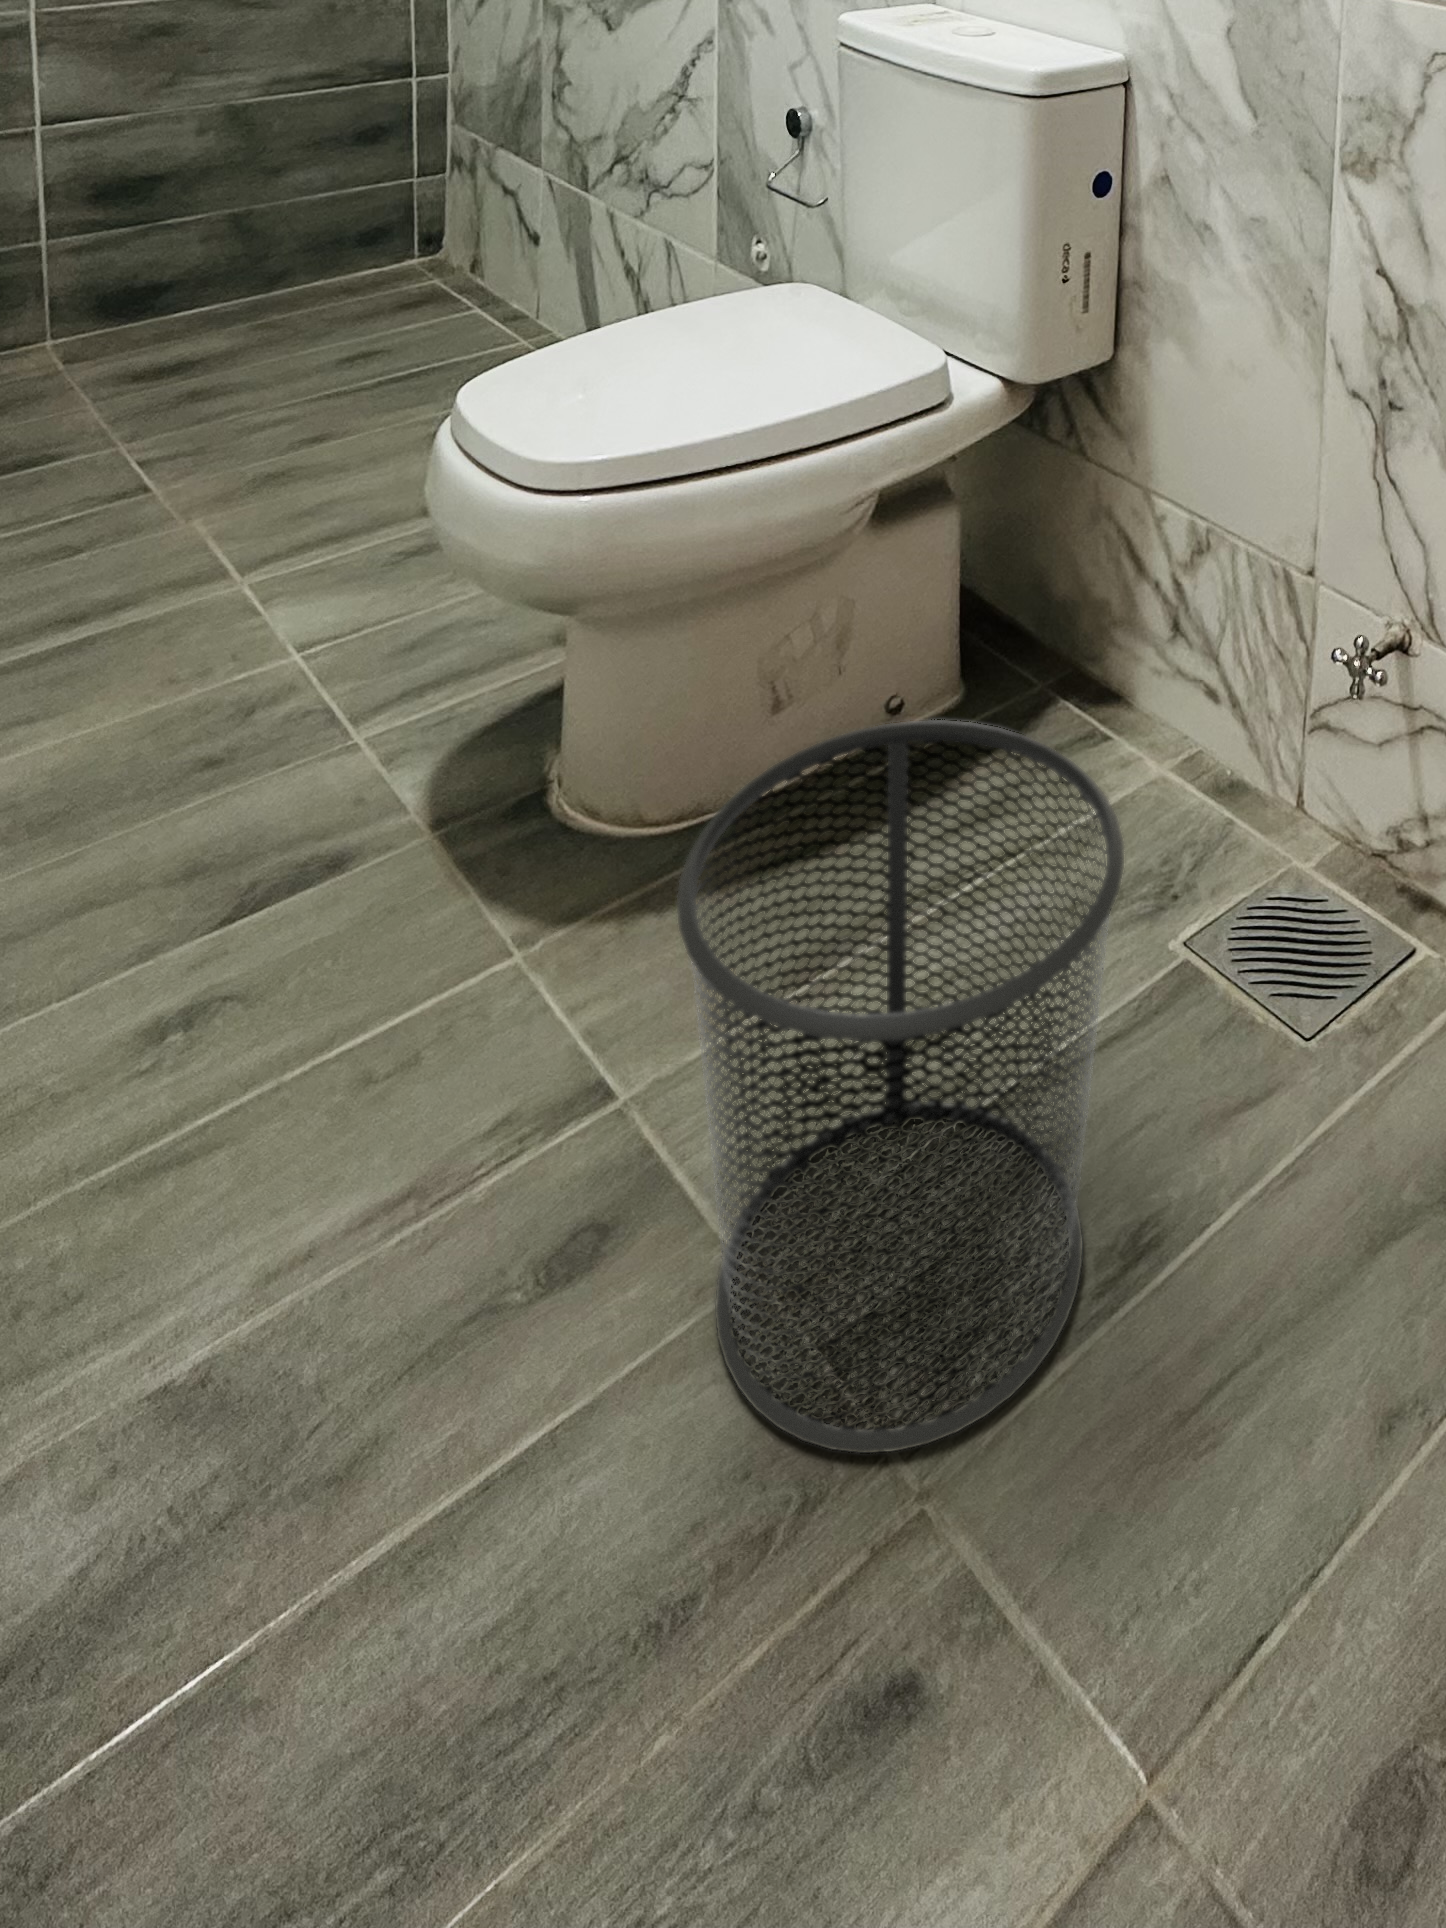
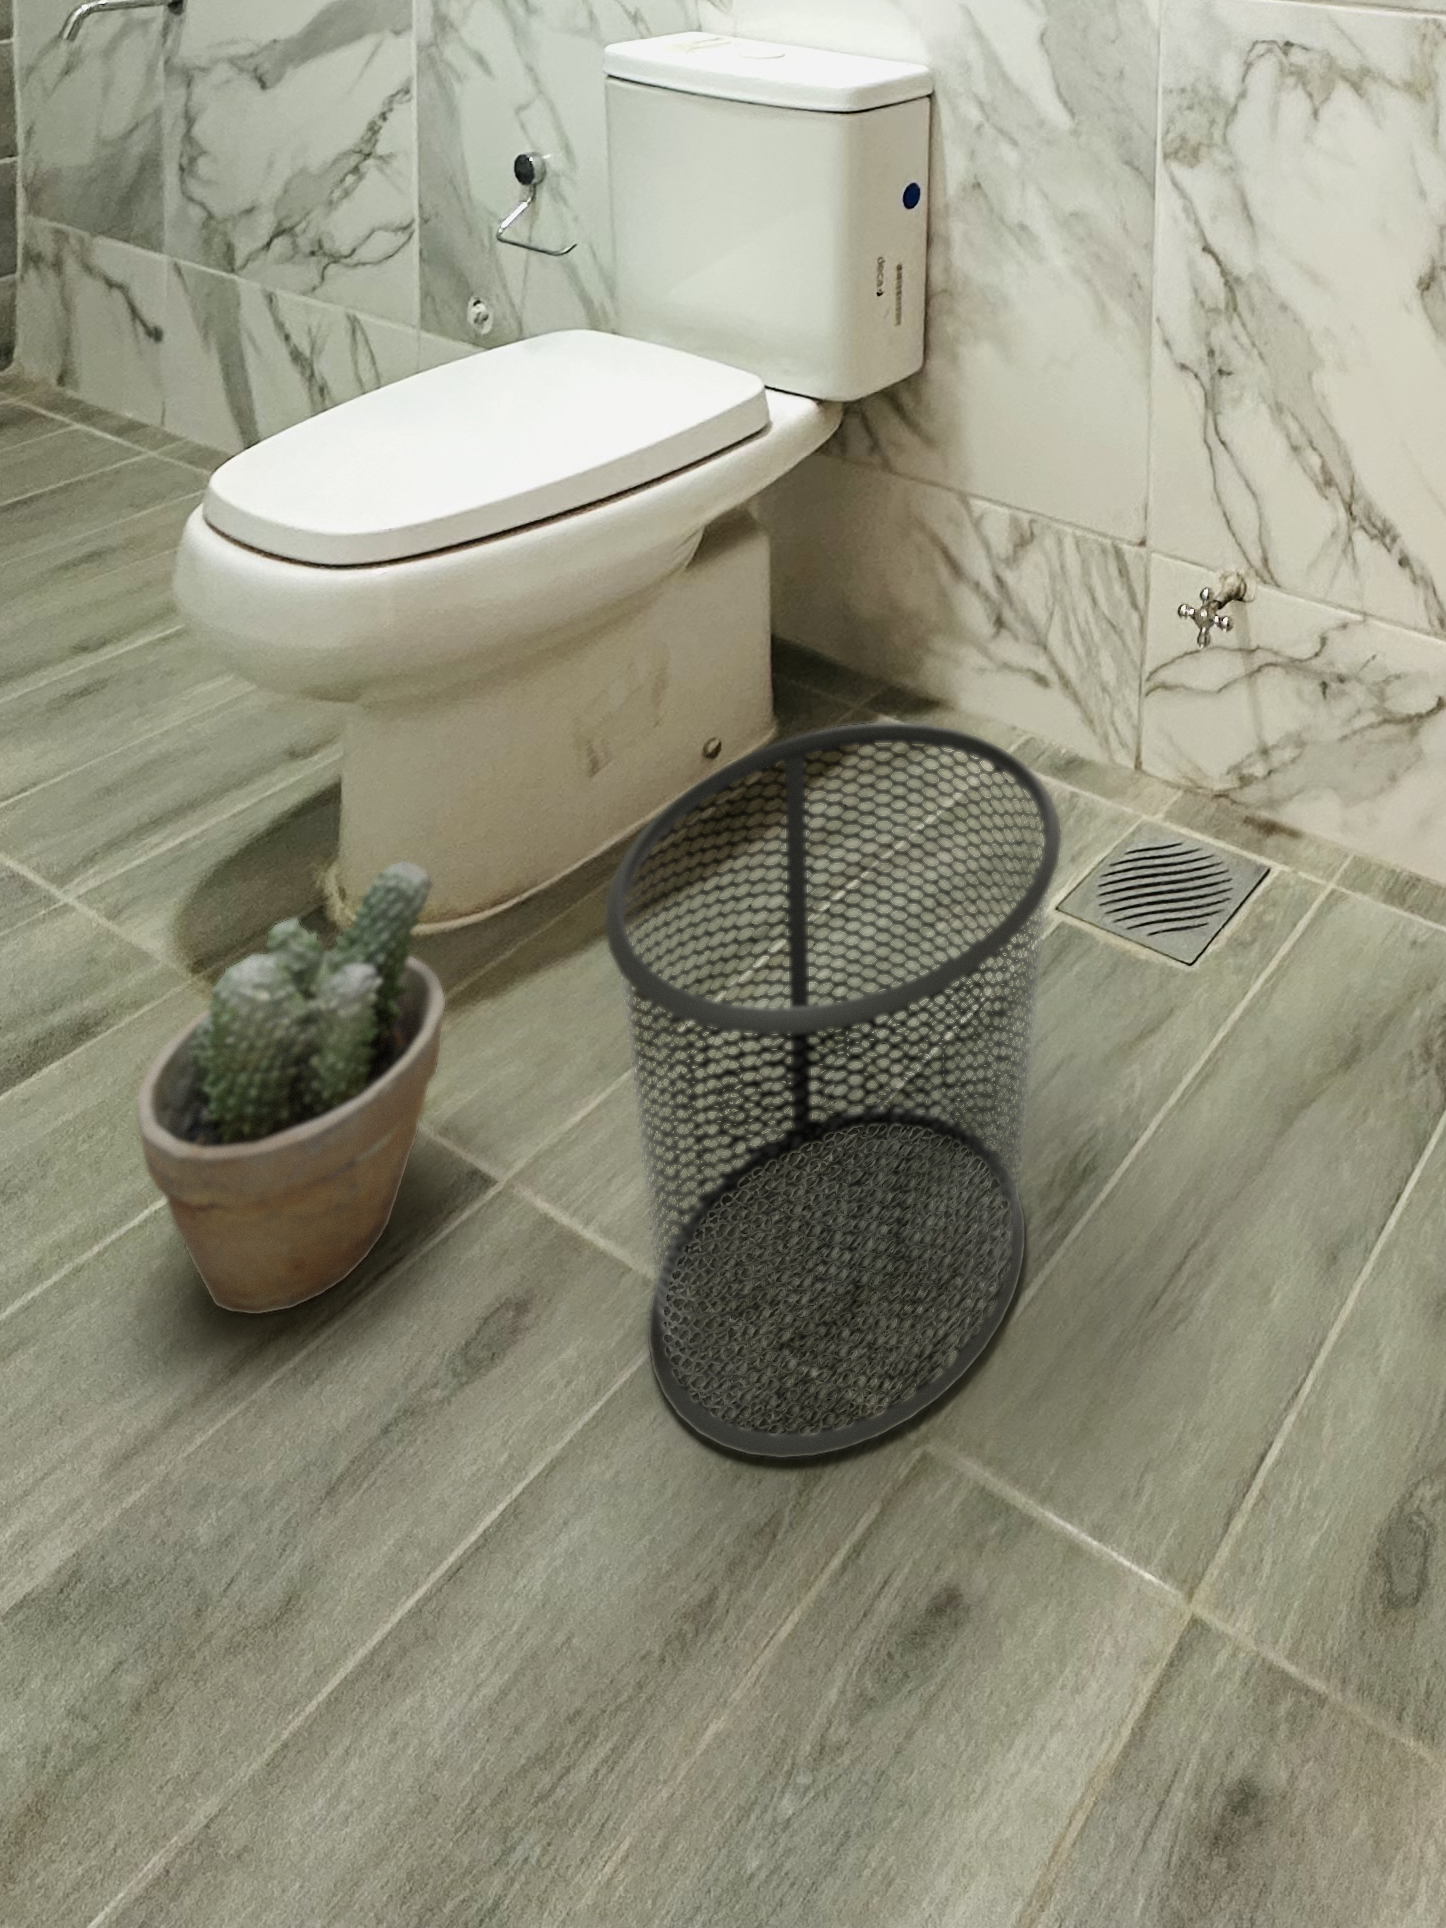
potted plant: none [335,767,592,1151] -> present [137,861,445,1314]

